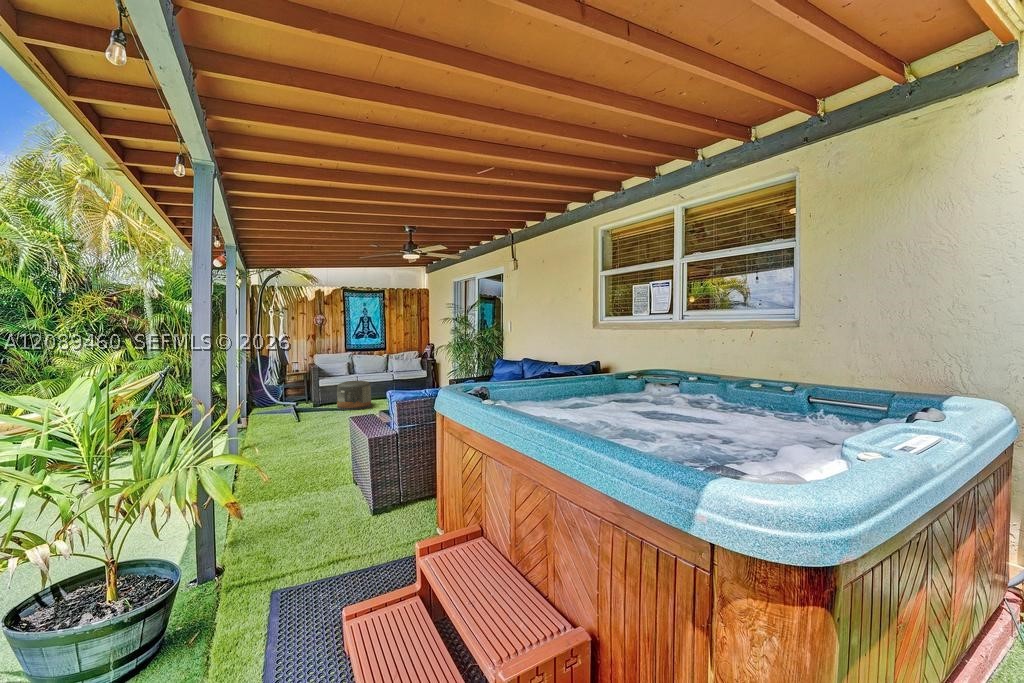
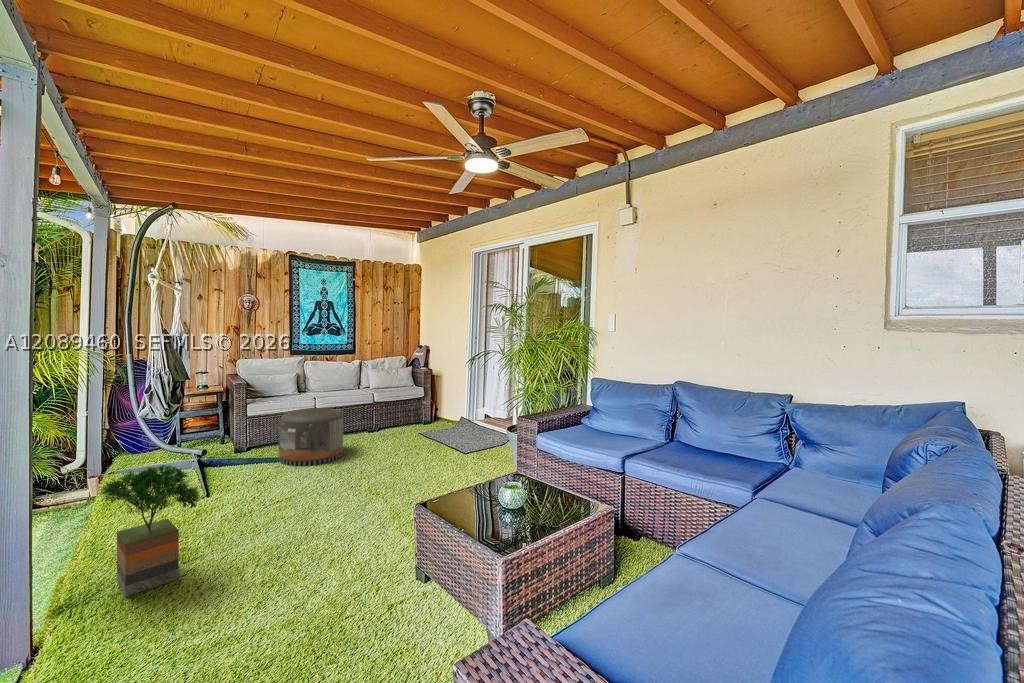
potted tree: none [266,396,302,443] -> present [100,465,199,597]

